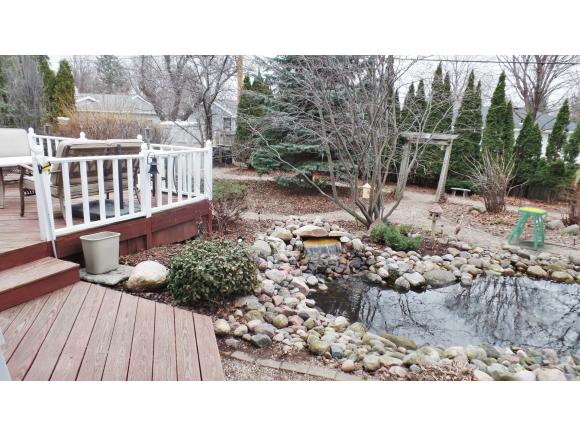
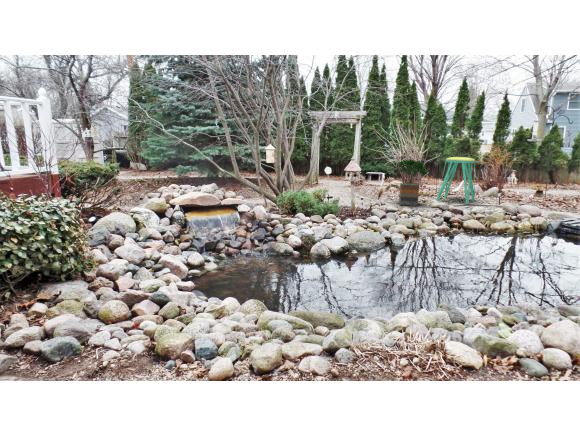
potted tree: none [473,207,502,247] -> present [397,159,428,206]

